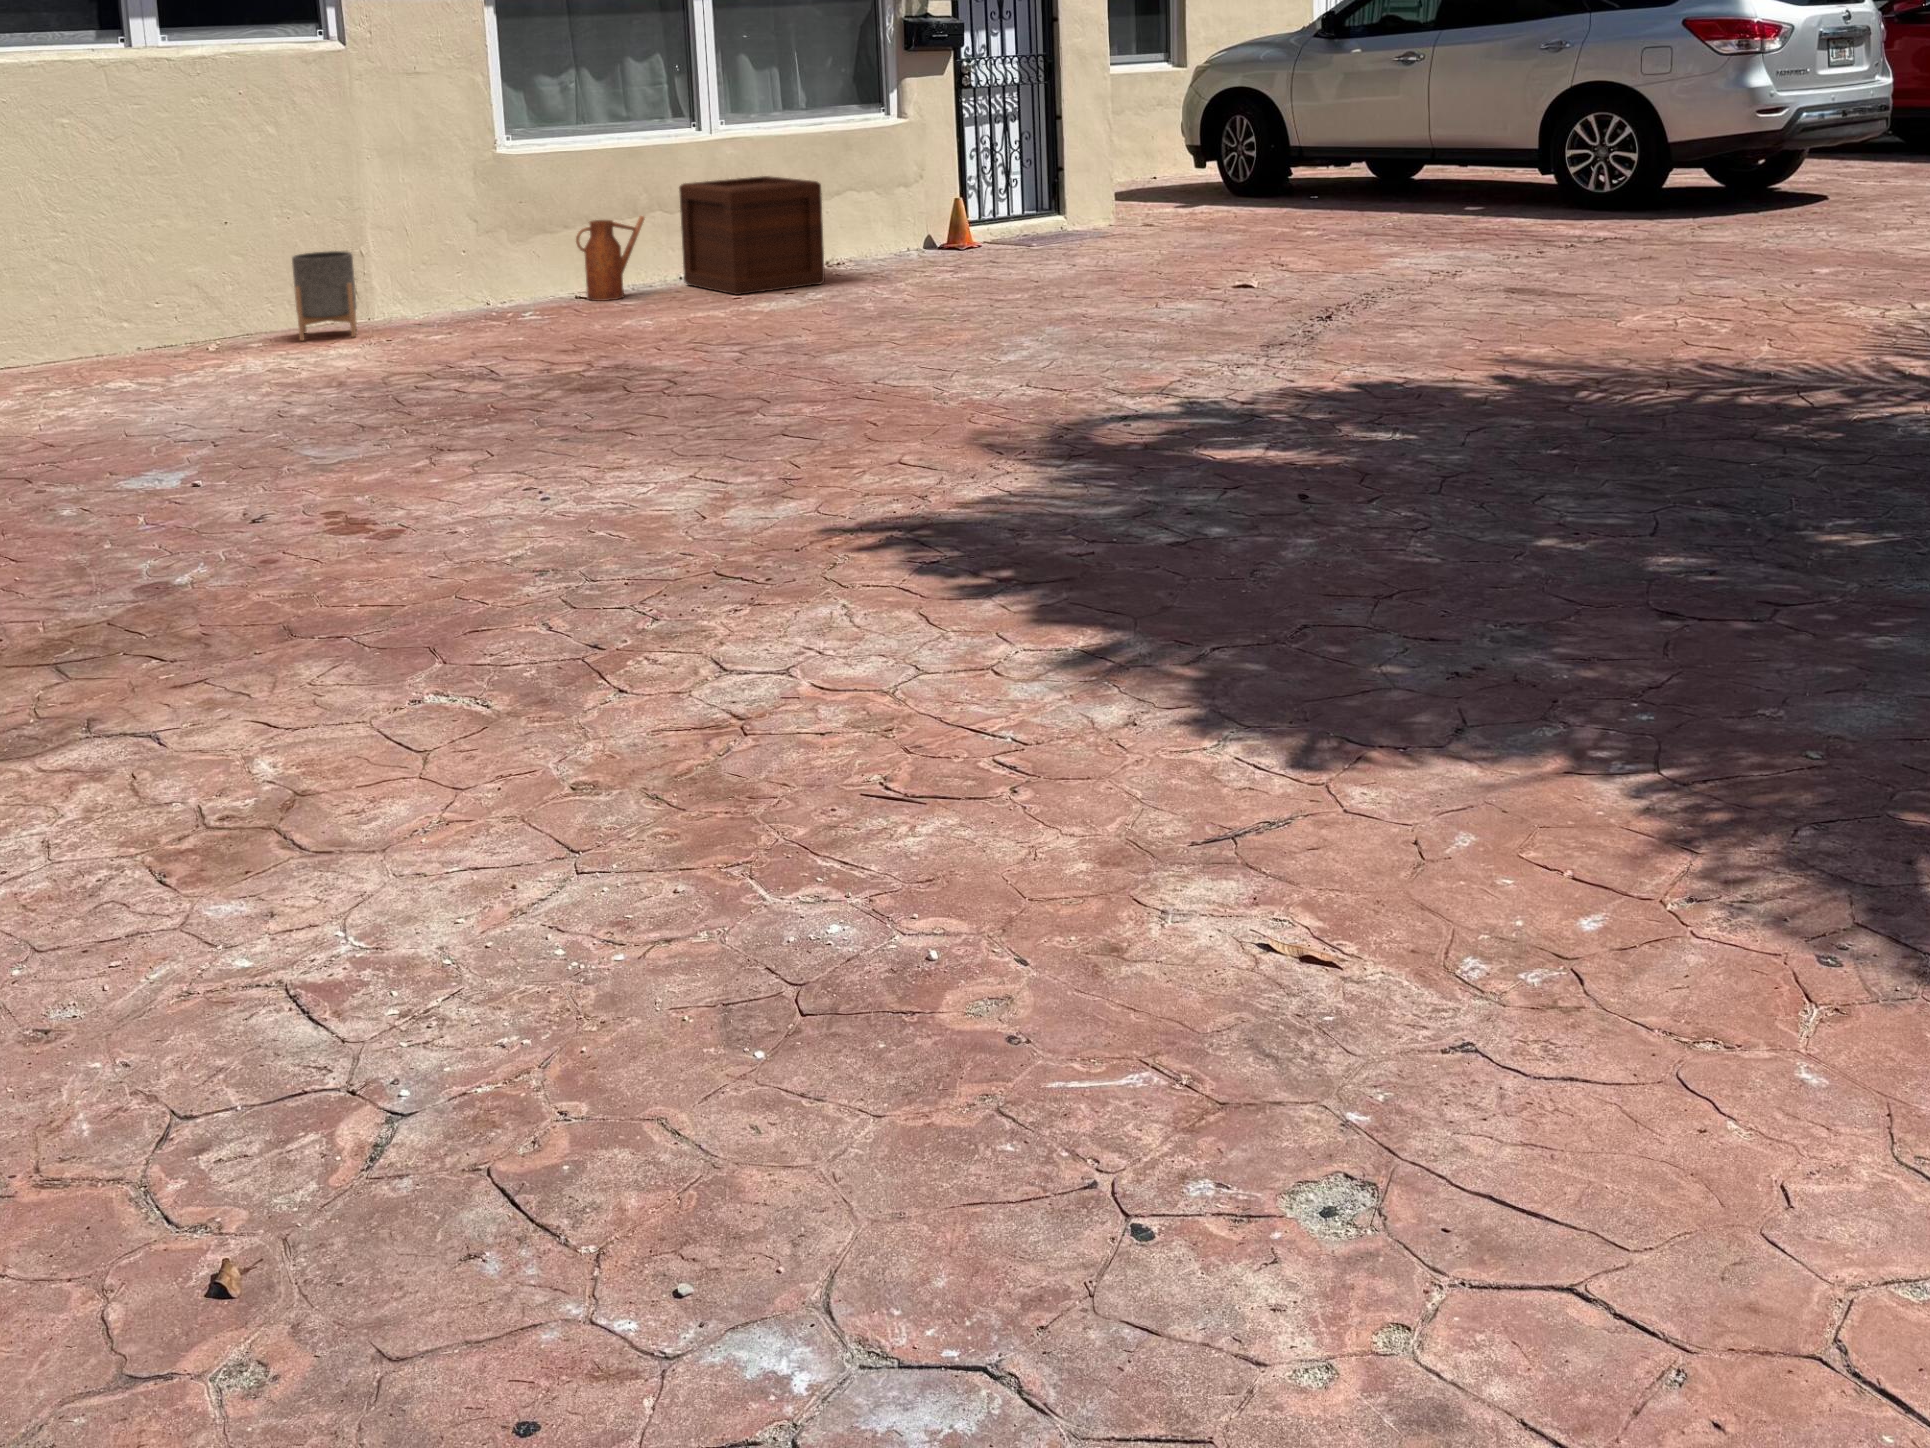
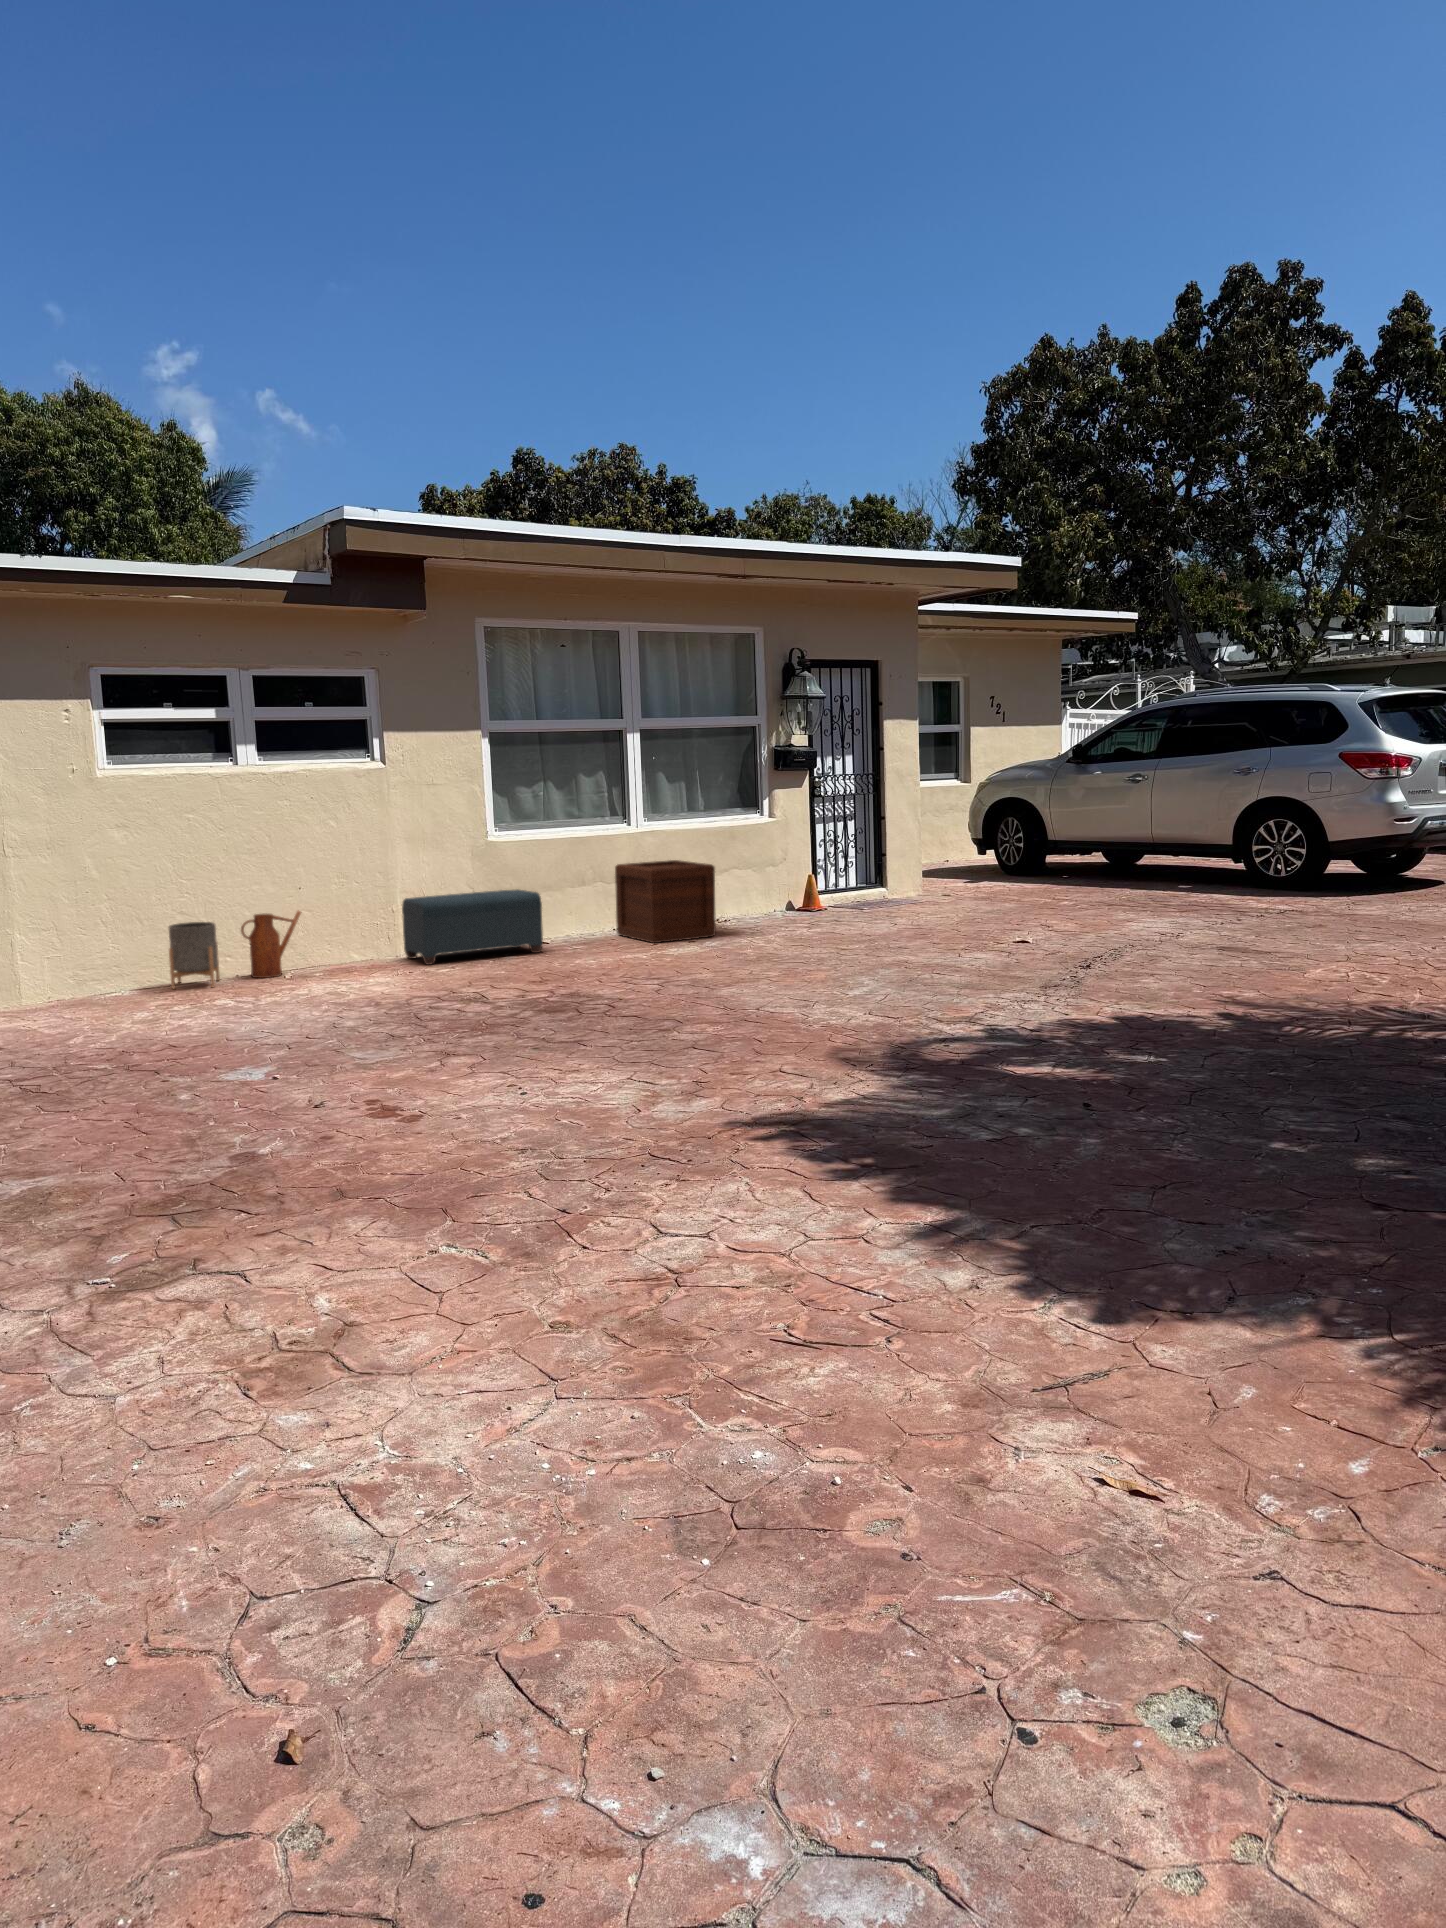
watering can: present [576,216,645,301] -> present [241,911,301,978]
bench: none [374,222,578,331] -> present [402,889,543,965]
planter: present [292,251,357,341] -> present [169,922,220,989]

